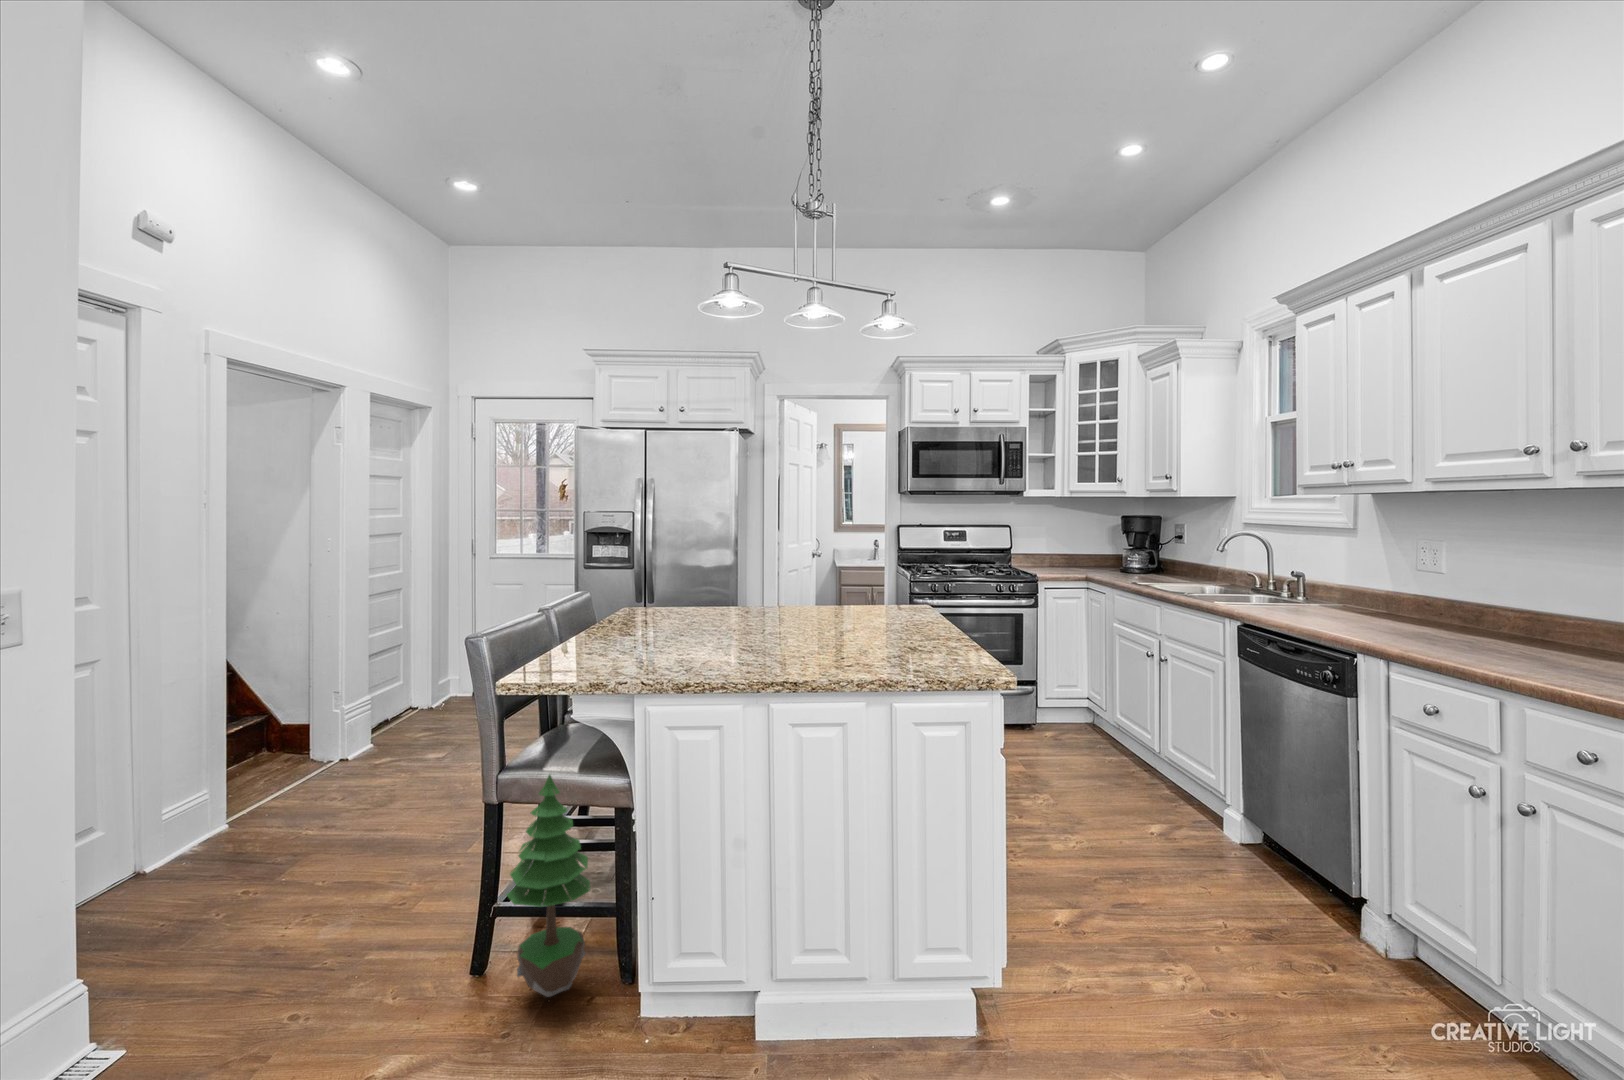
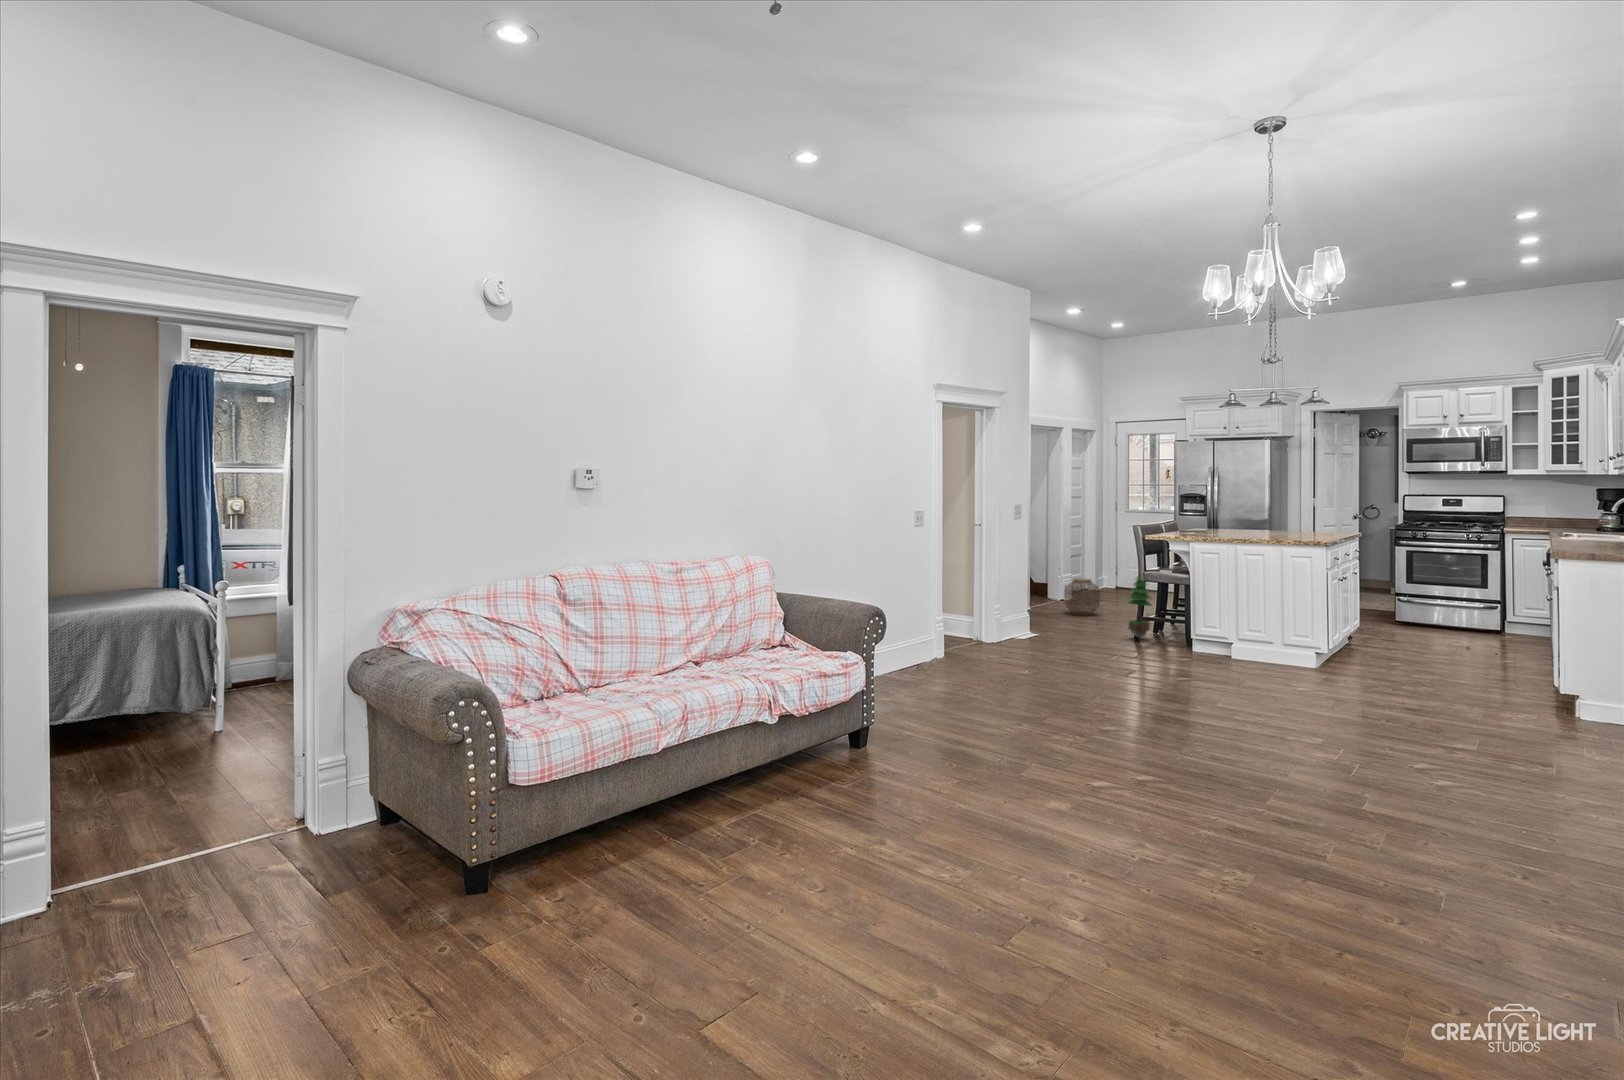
woven basket: none [328,749,430,856] -> present [1065,579,1100,615]

